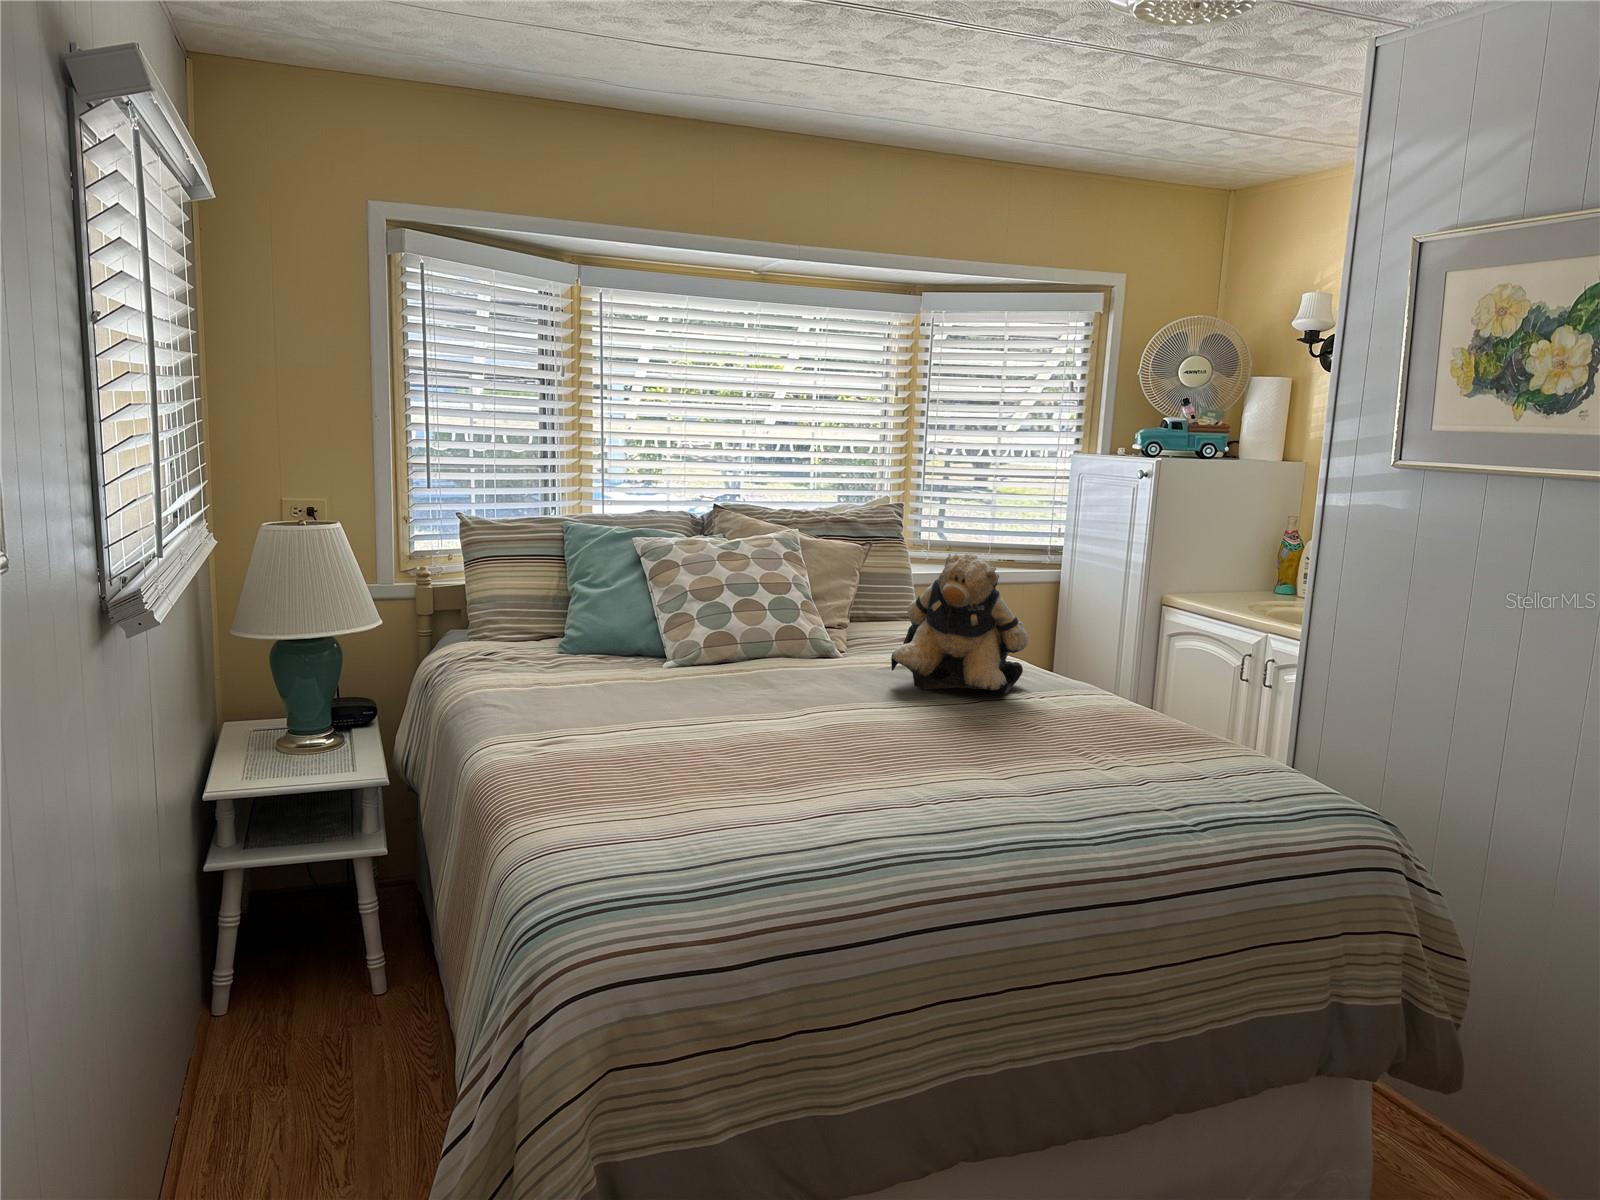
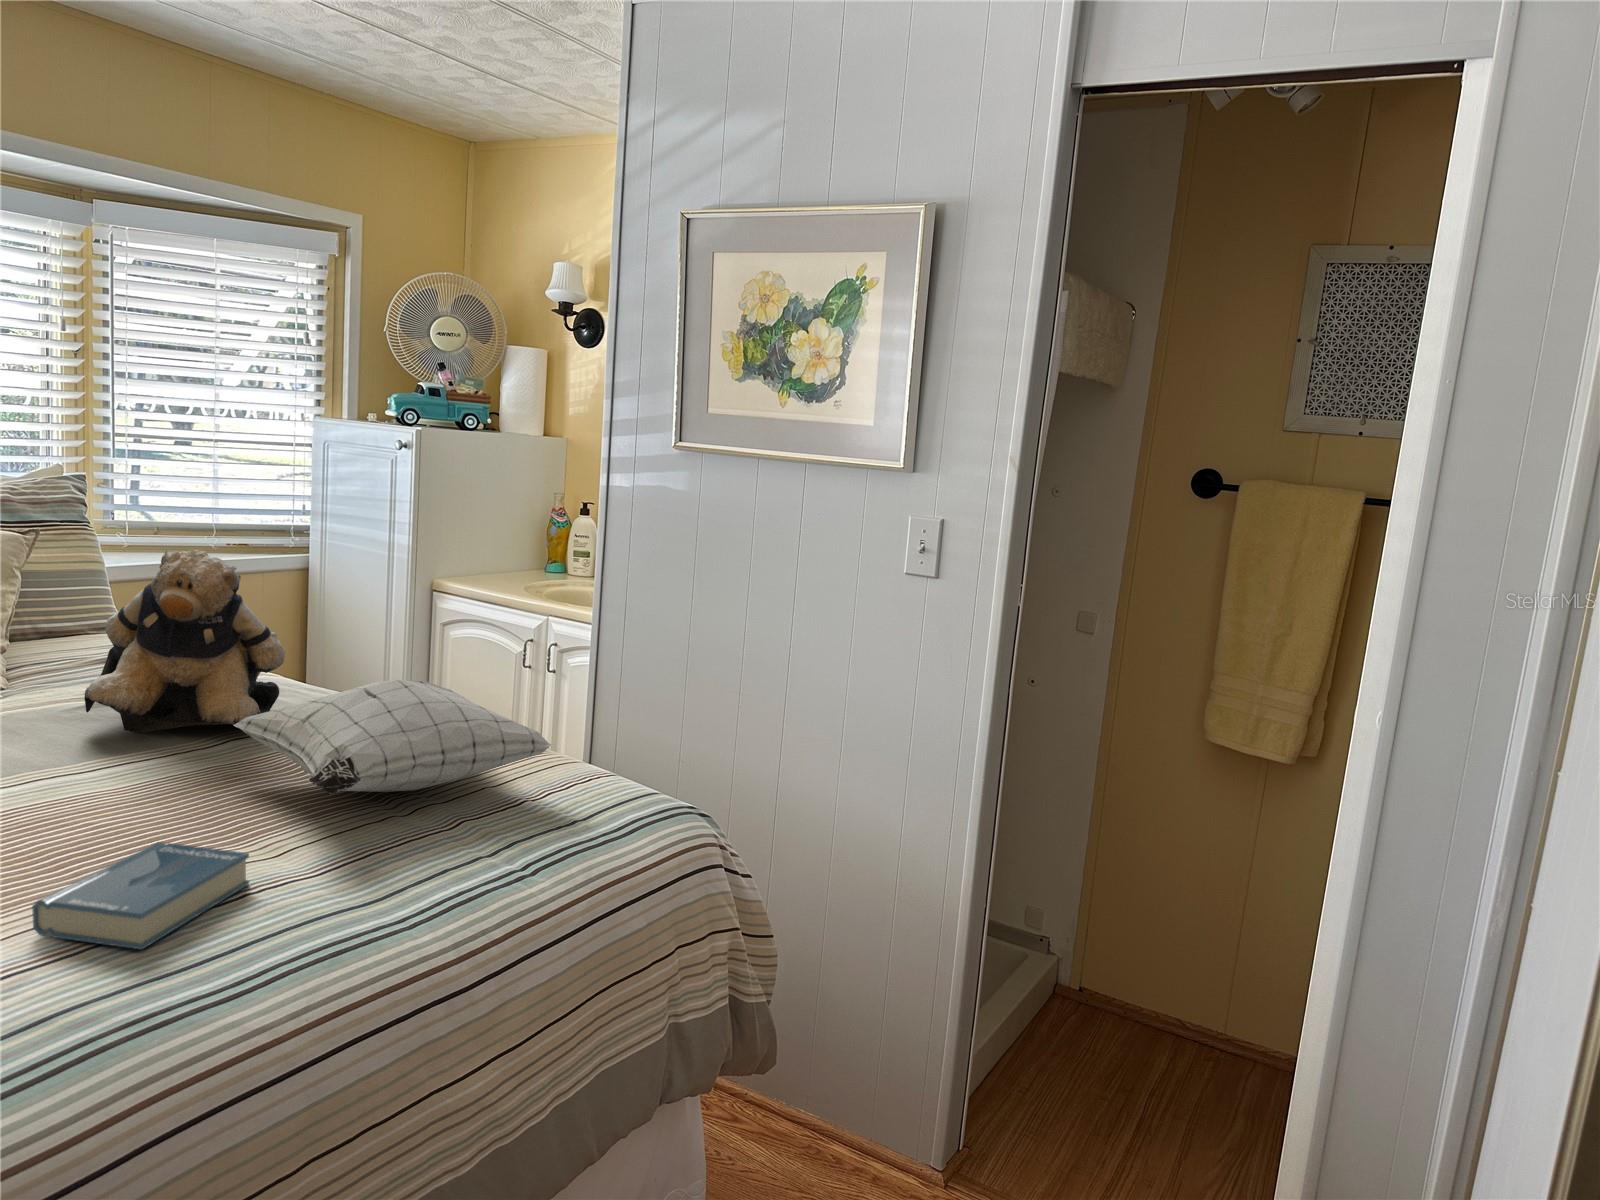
pillow: none [985,661,1236,753] -> present [234,680,553,794]
hardback book: none [851,755,985,819] -> present [32,842,249,949]

